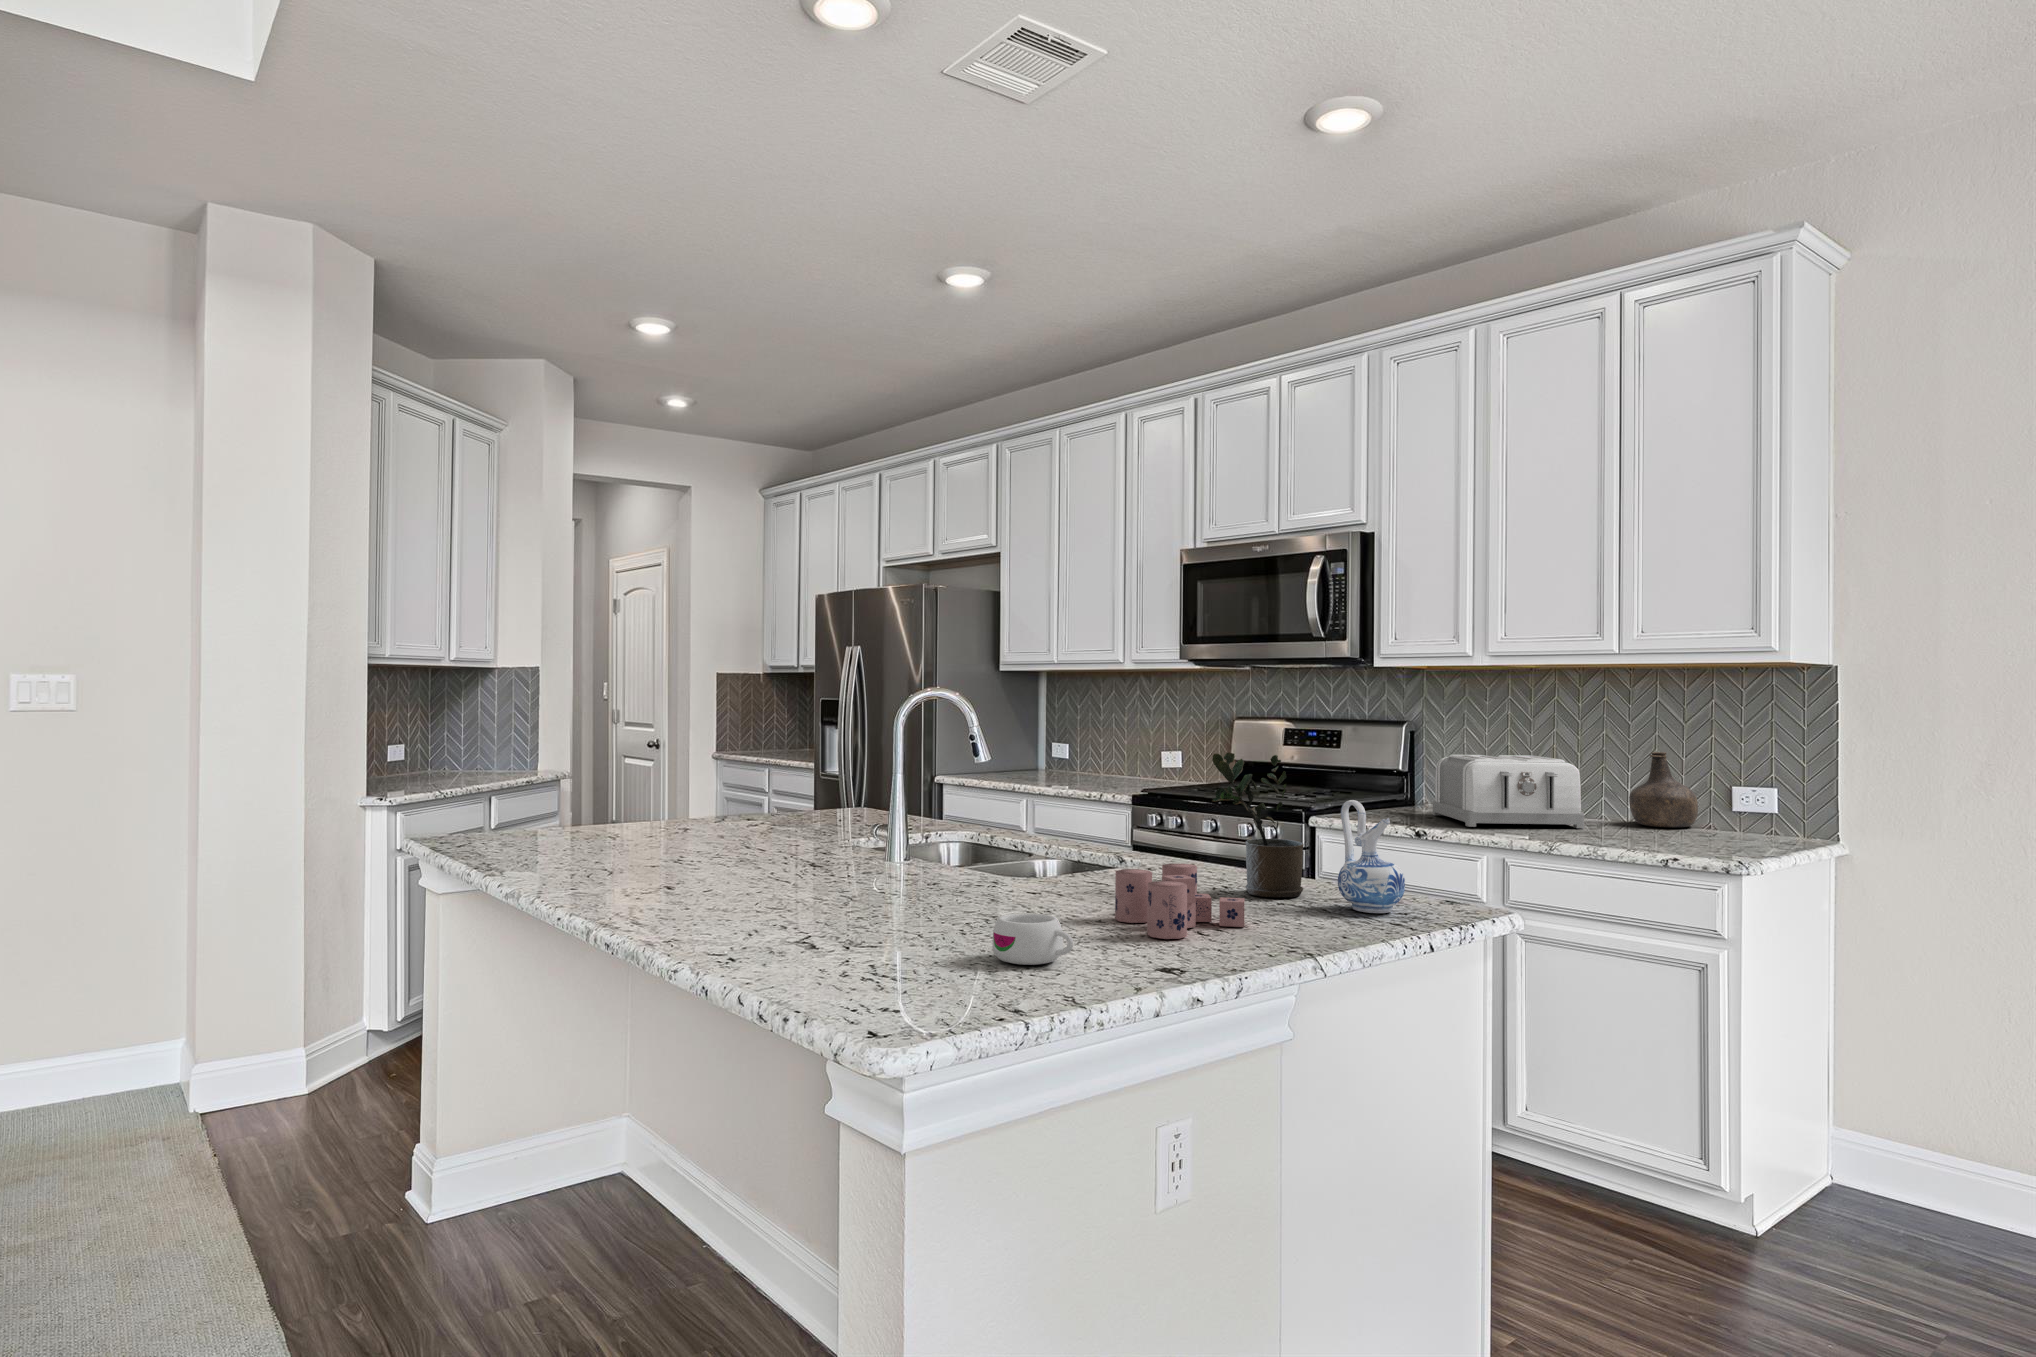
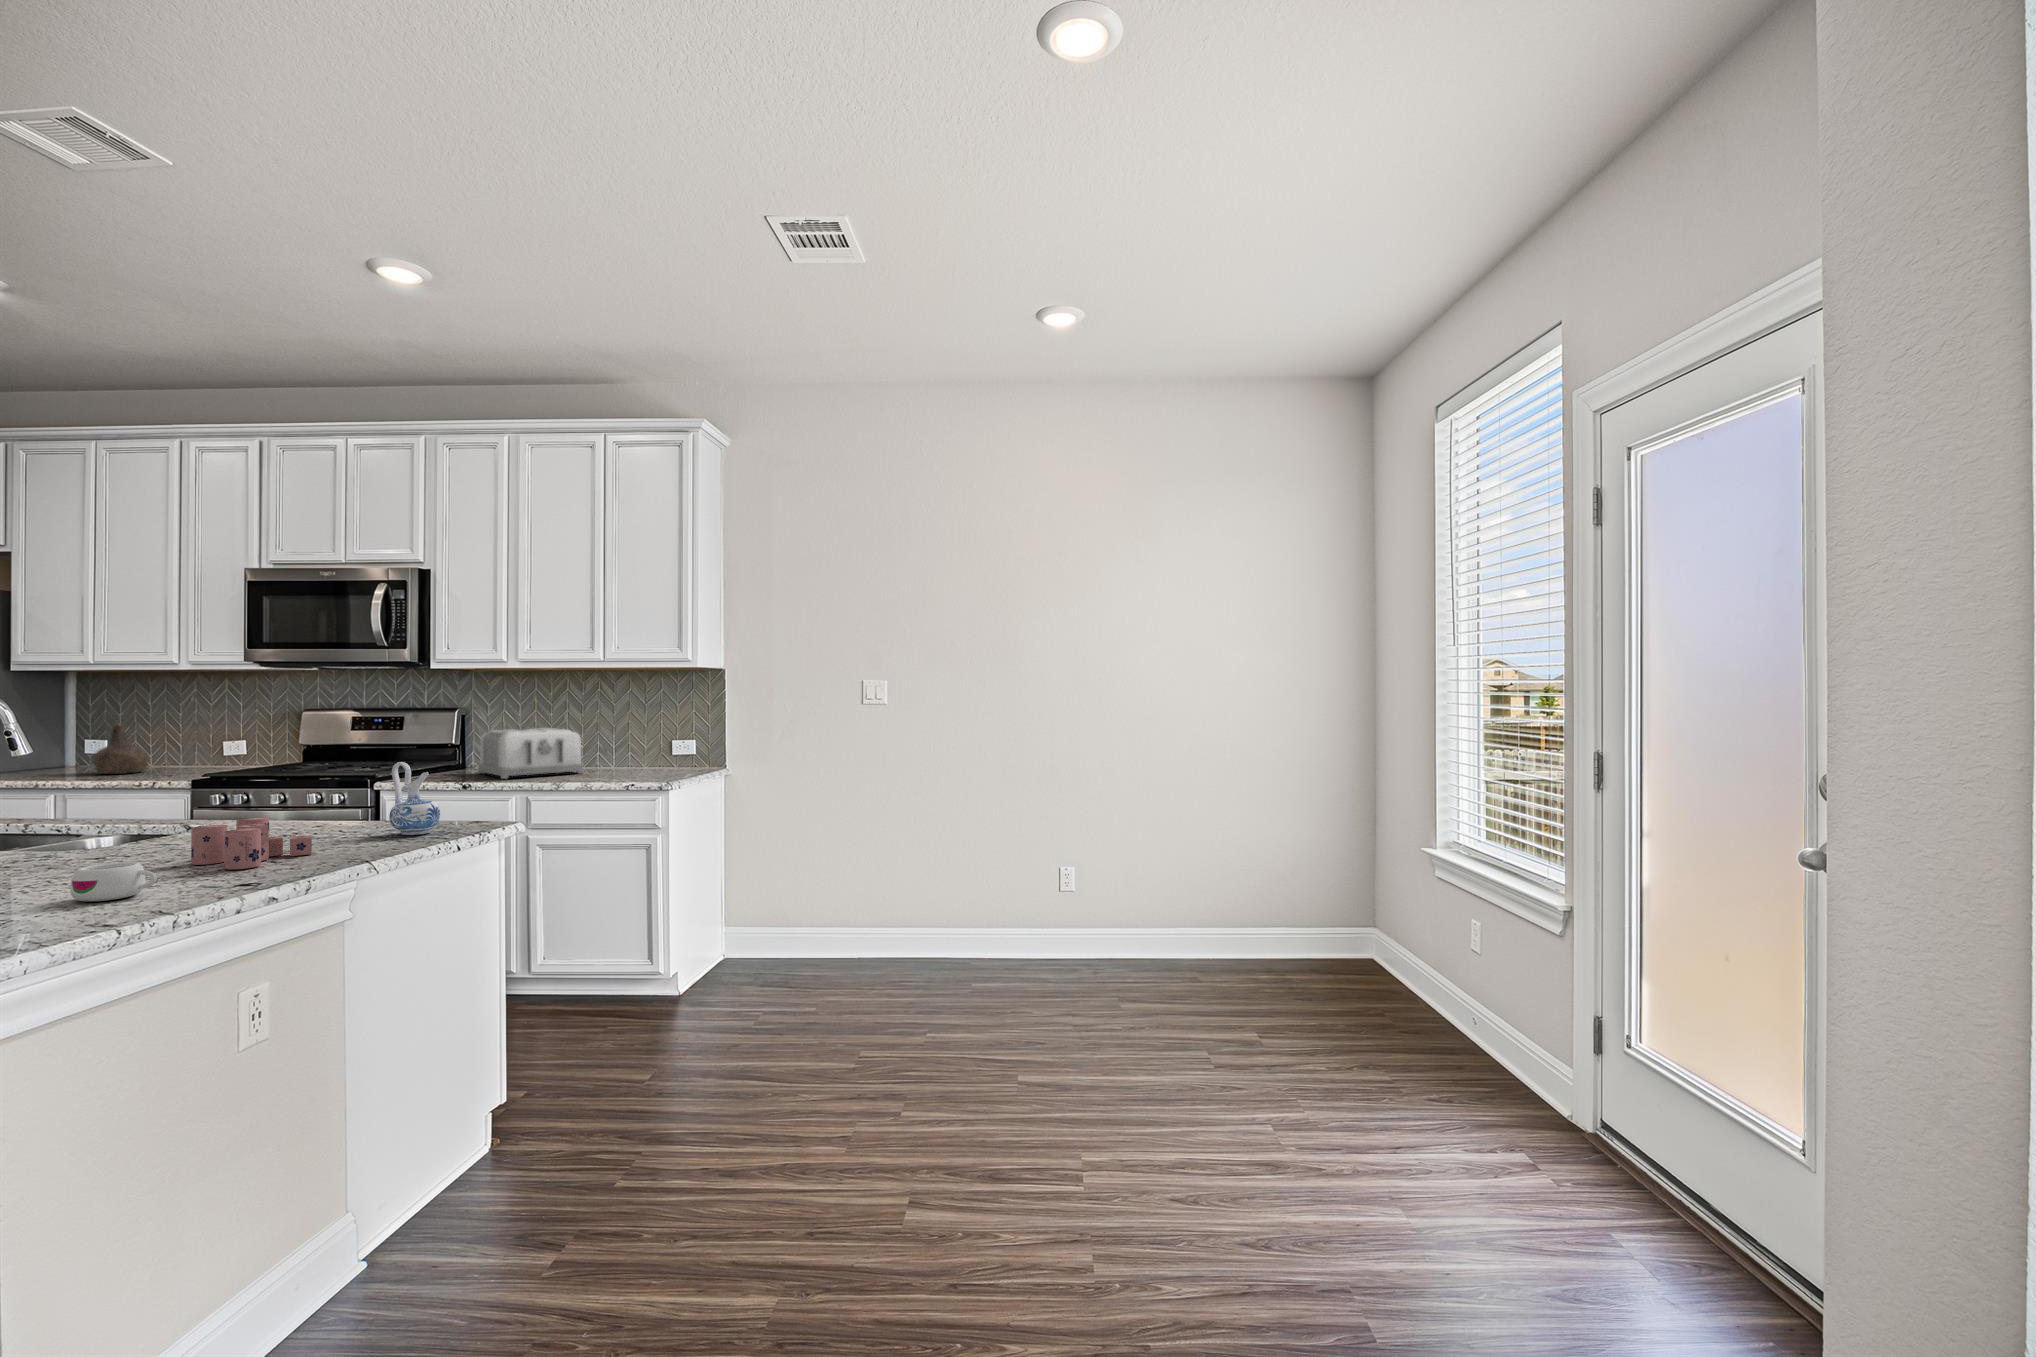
potted plant: present [1212,752,1304,898] -> none [282,735,363,836]
bottle: present [1629,752,1698,828] -> present [93,725,148,774]

